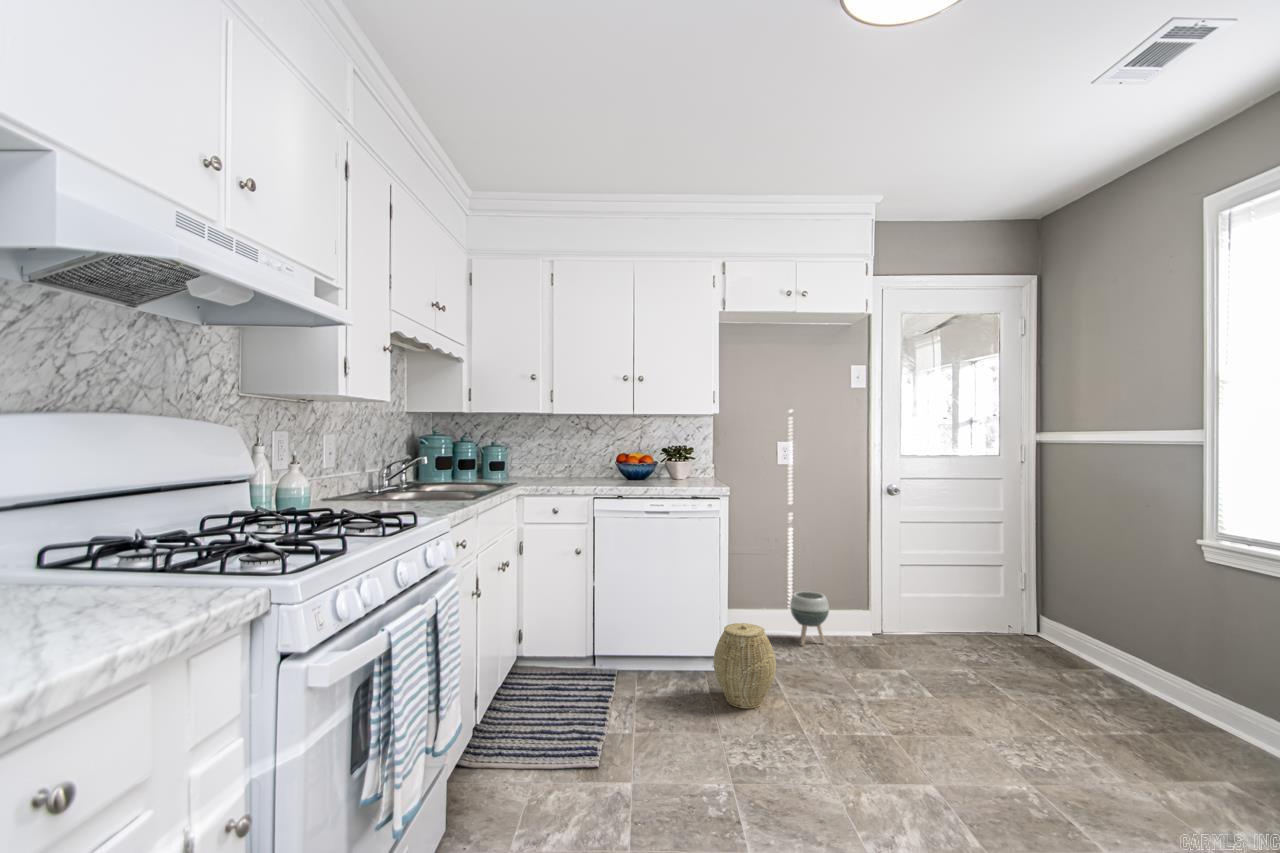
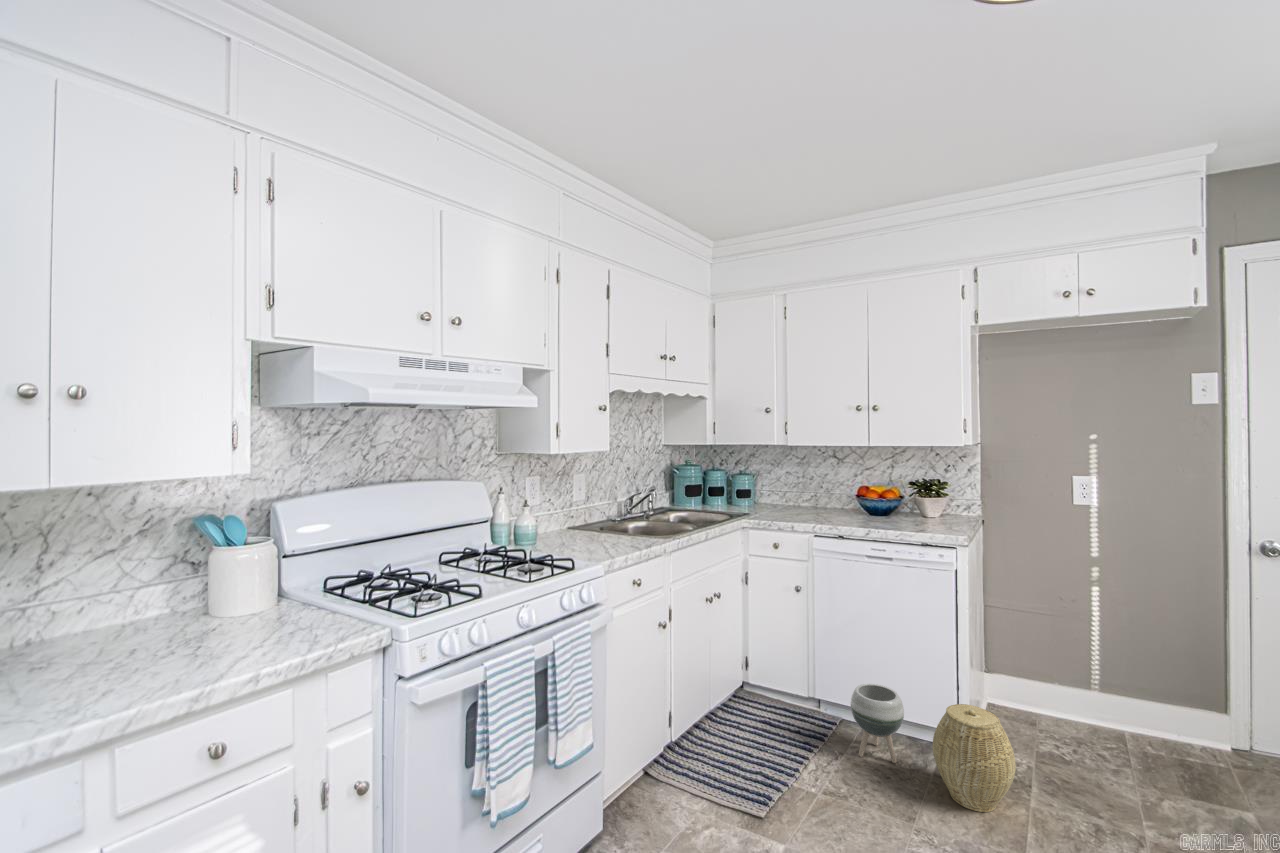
planter: present [790,591,829,646] -> present [851,684,904,763]

